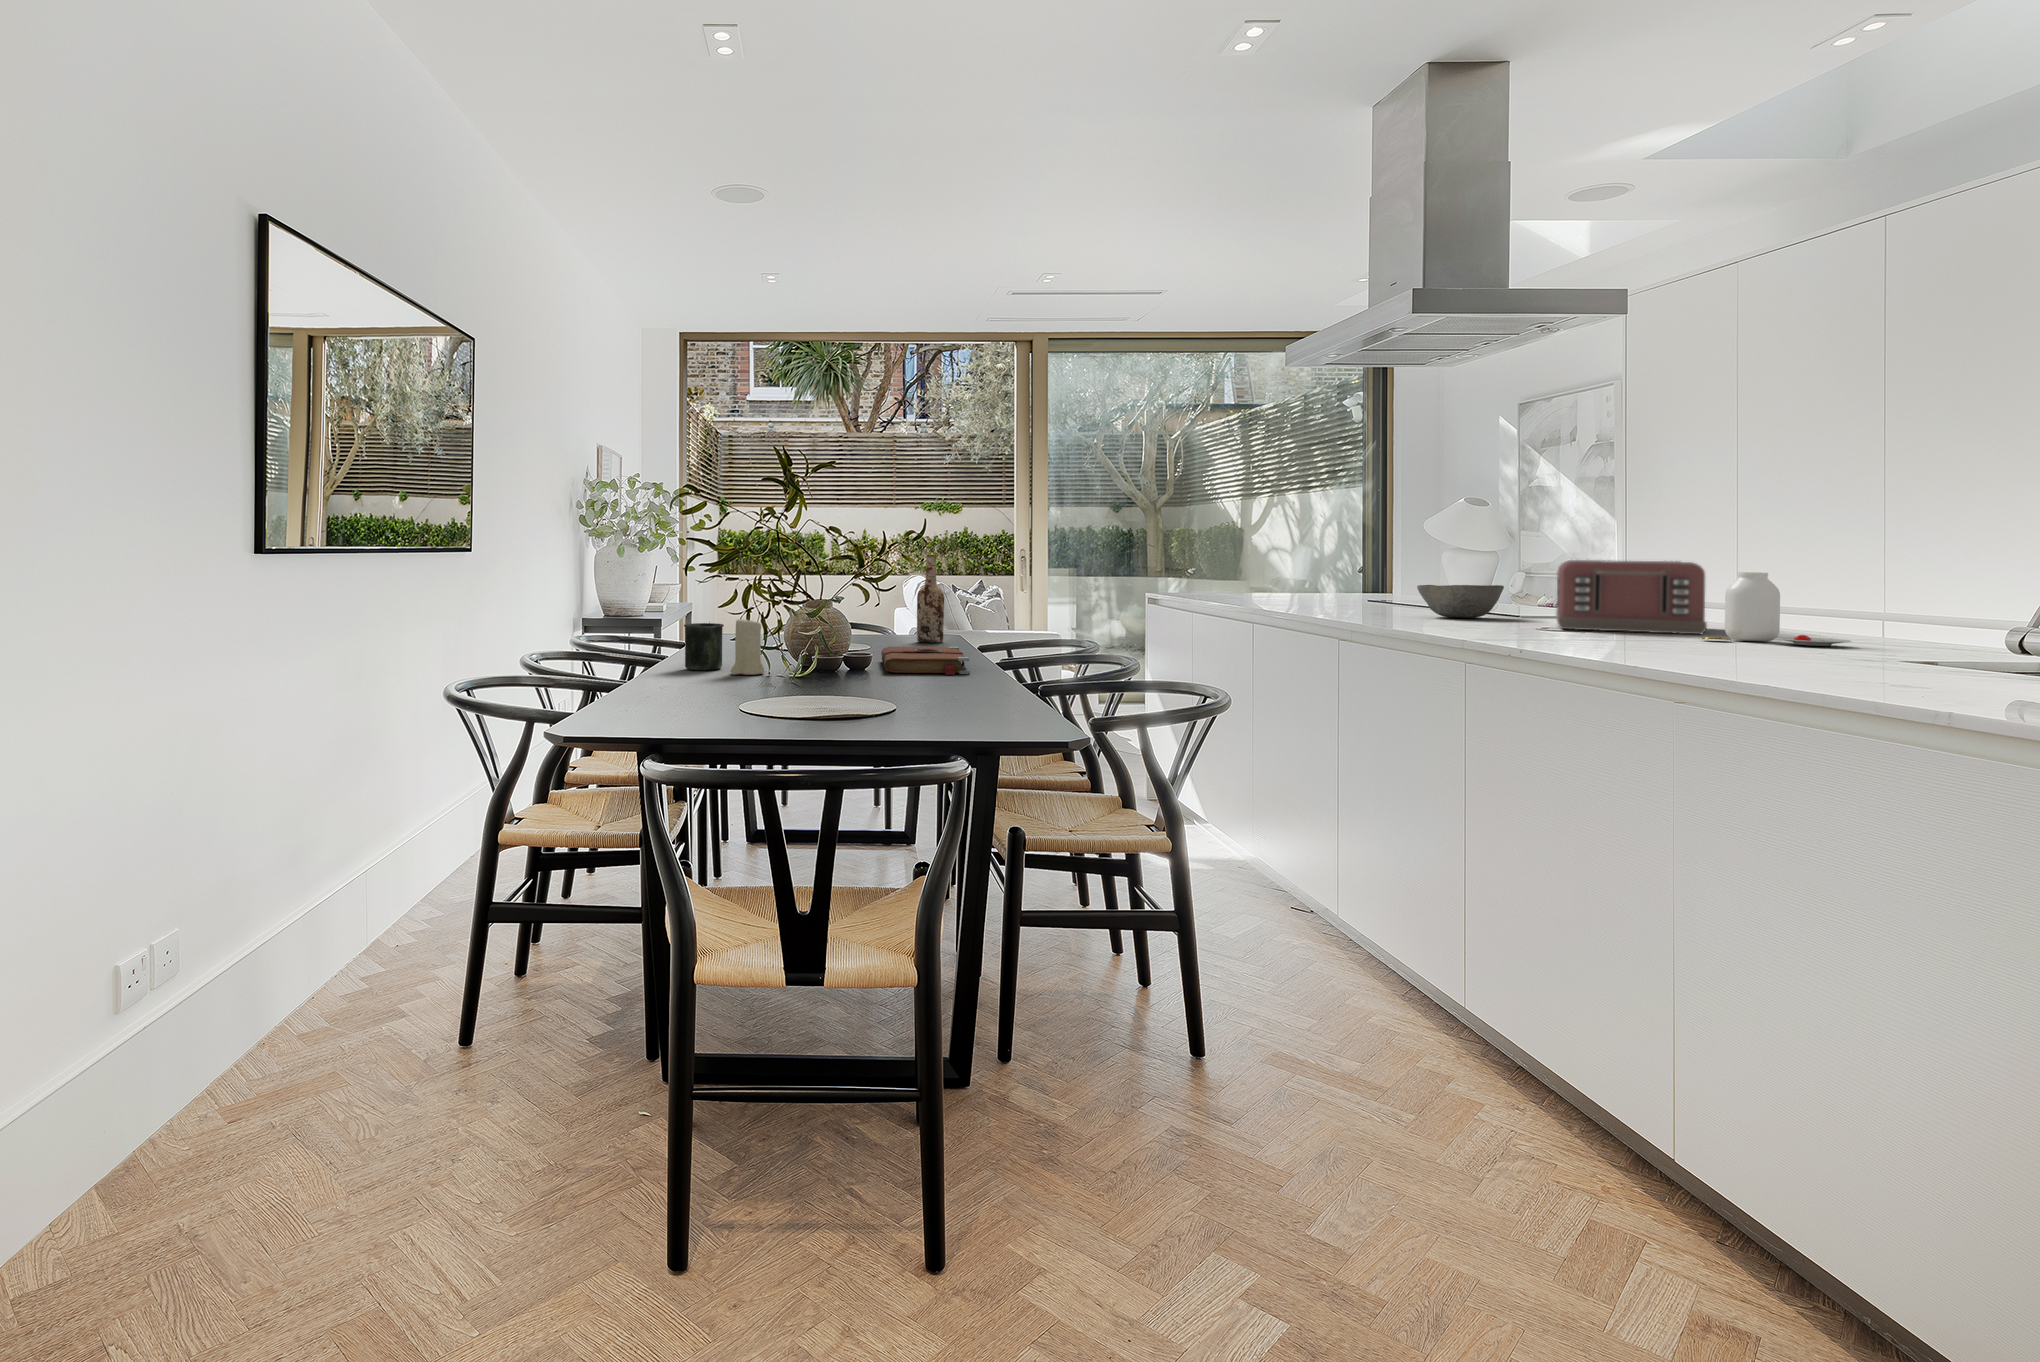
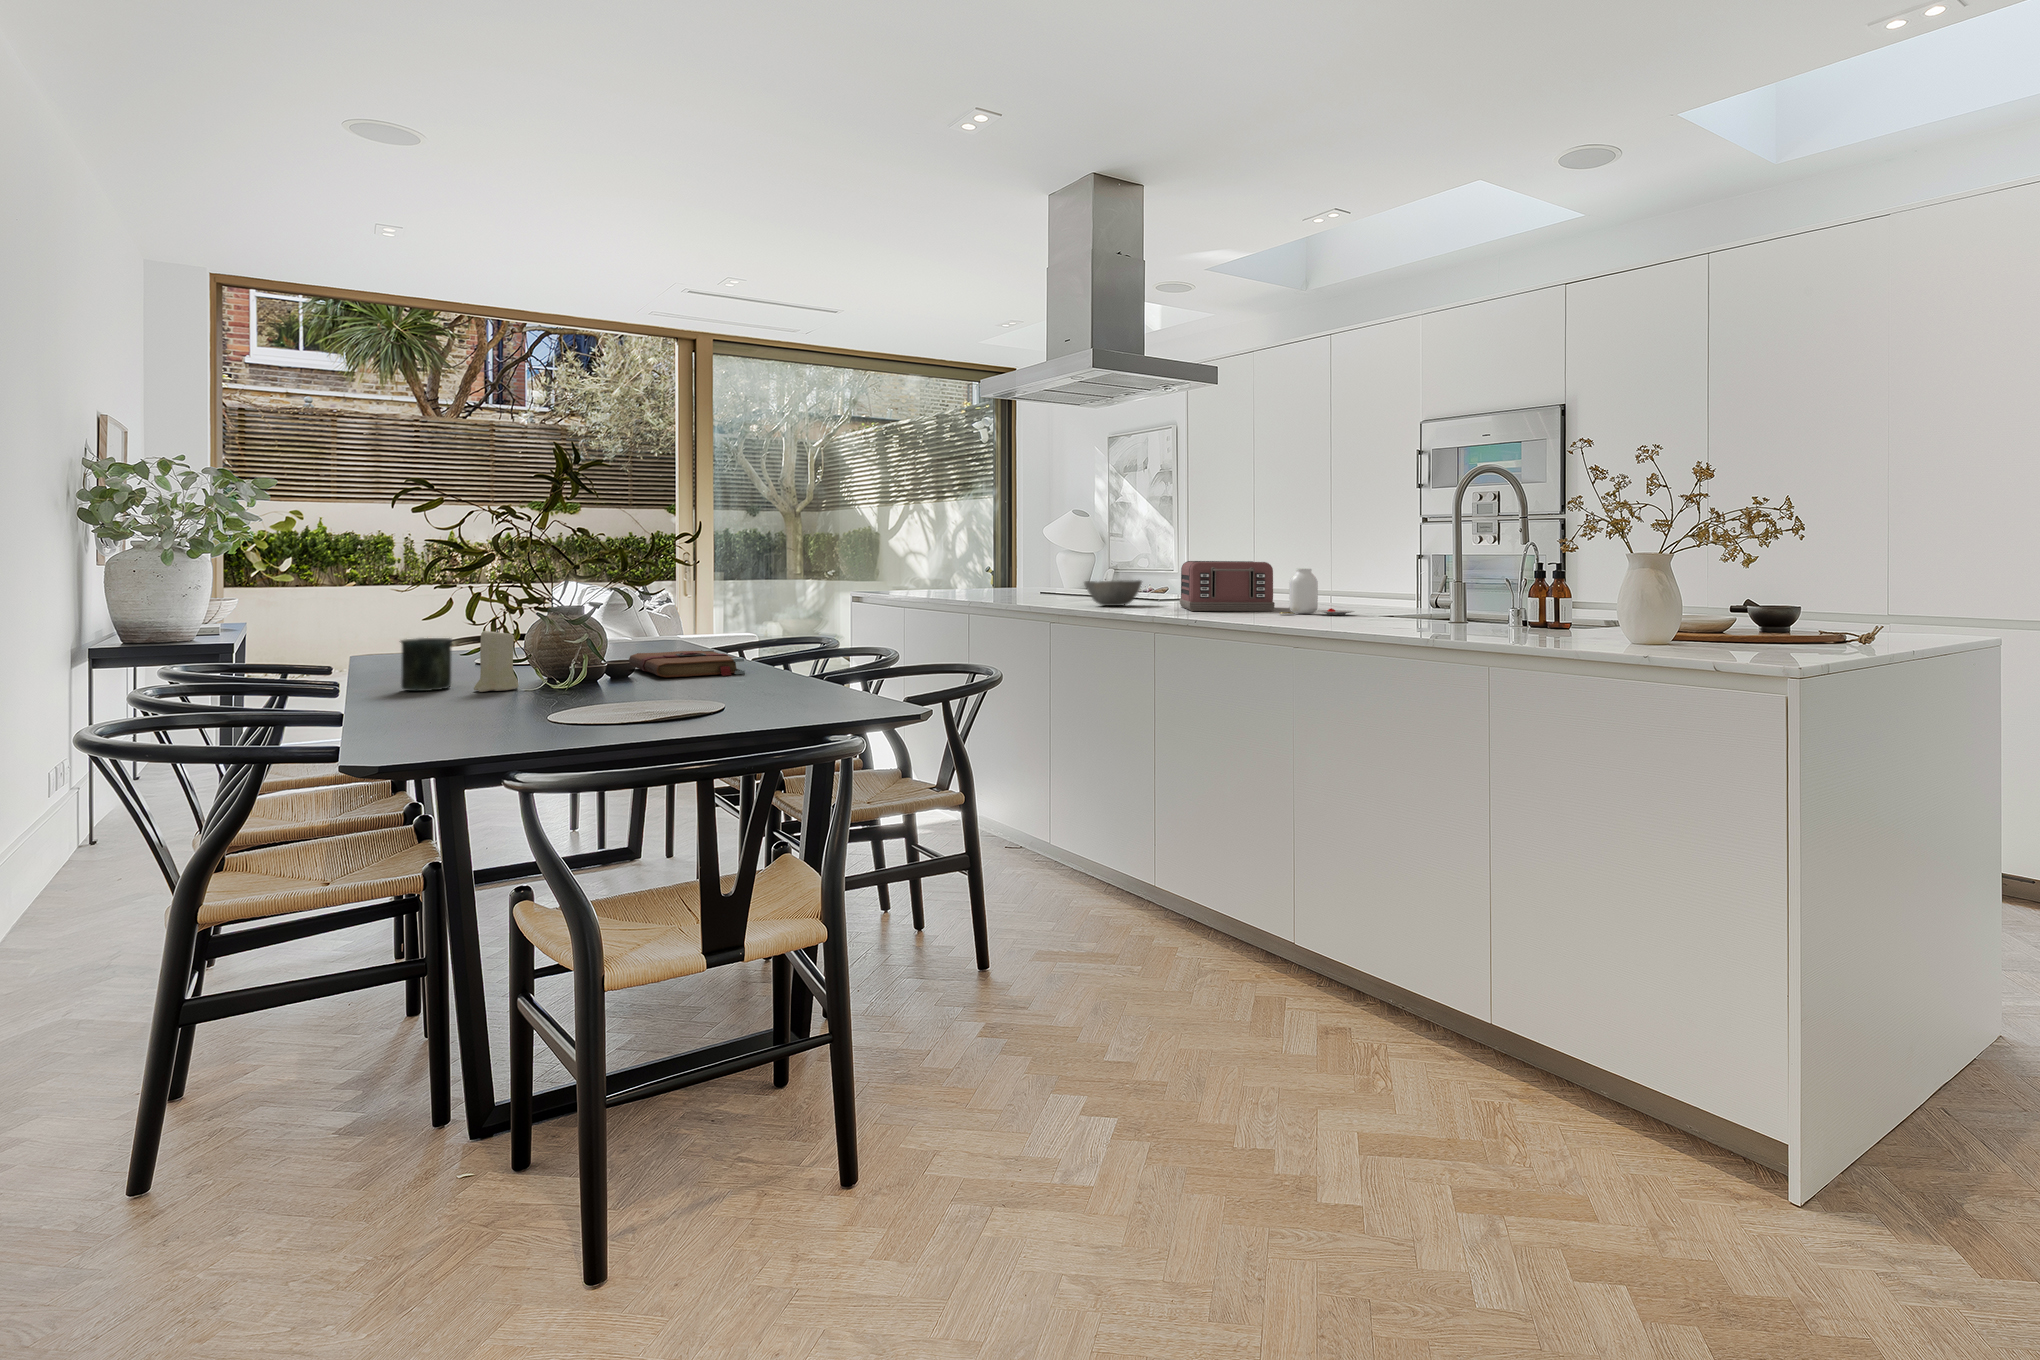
wine bottle: present [917,555,944,643] -> none [630,560,660,649]

